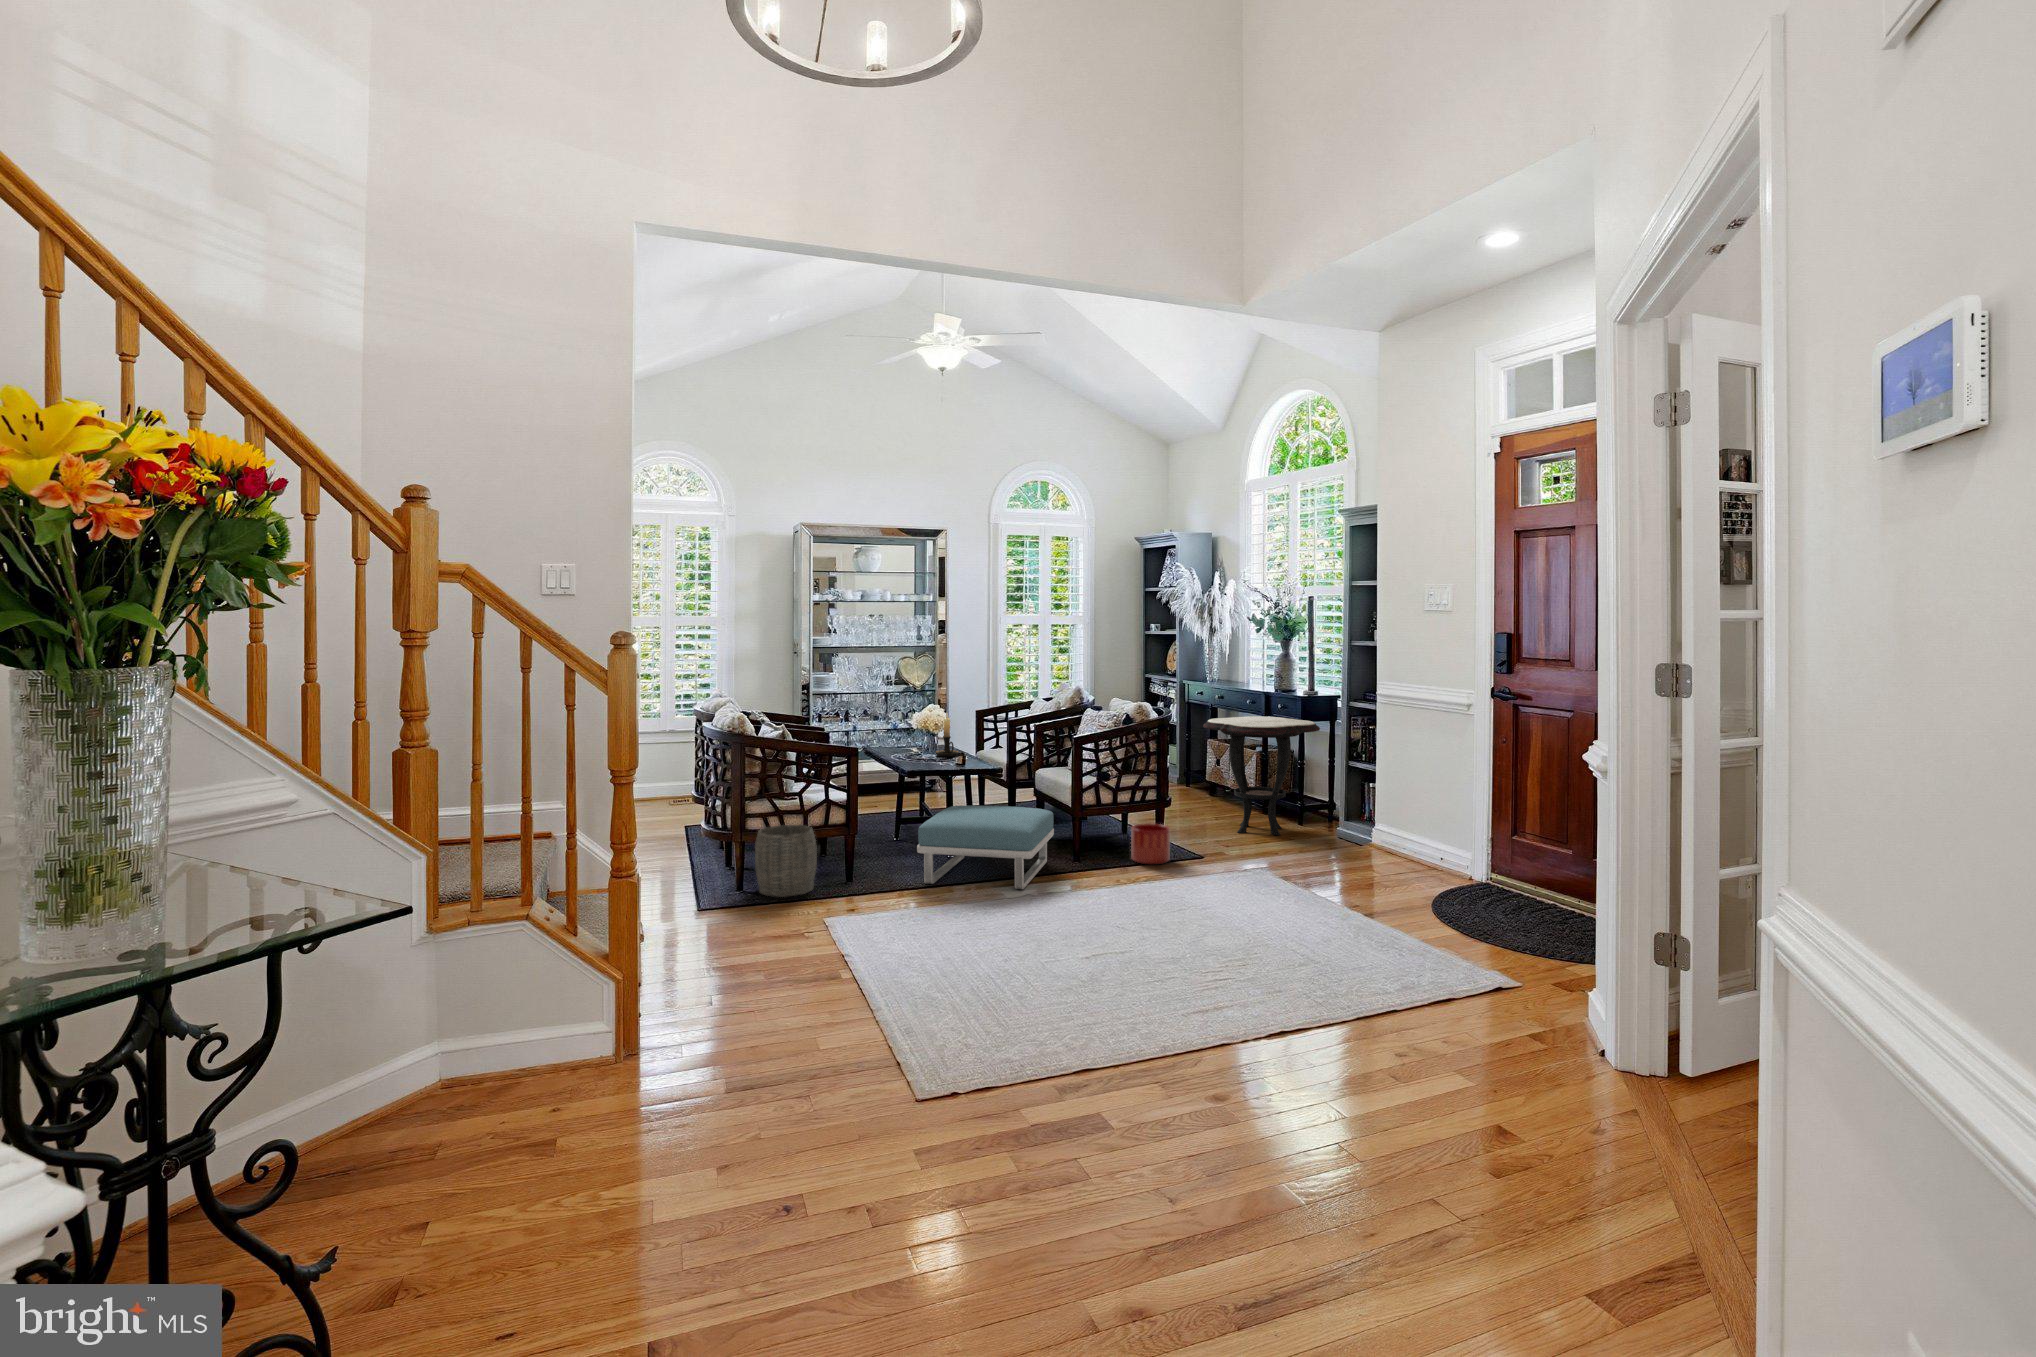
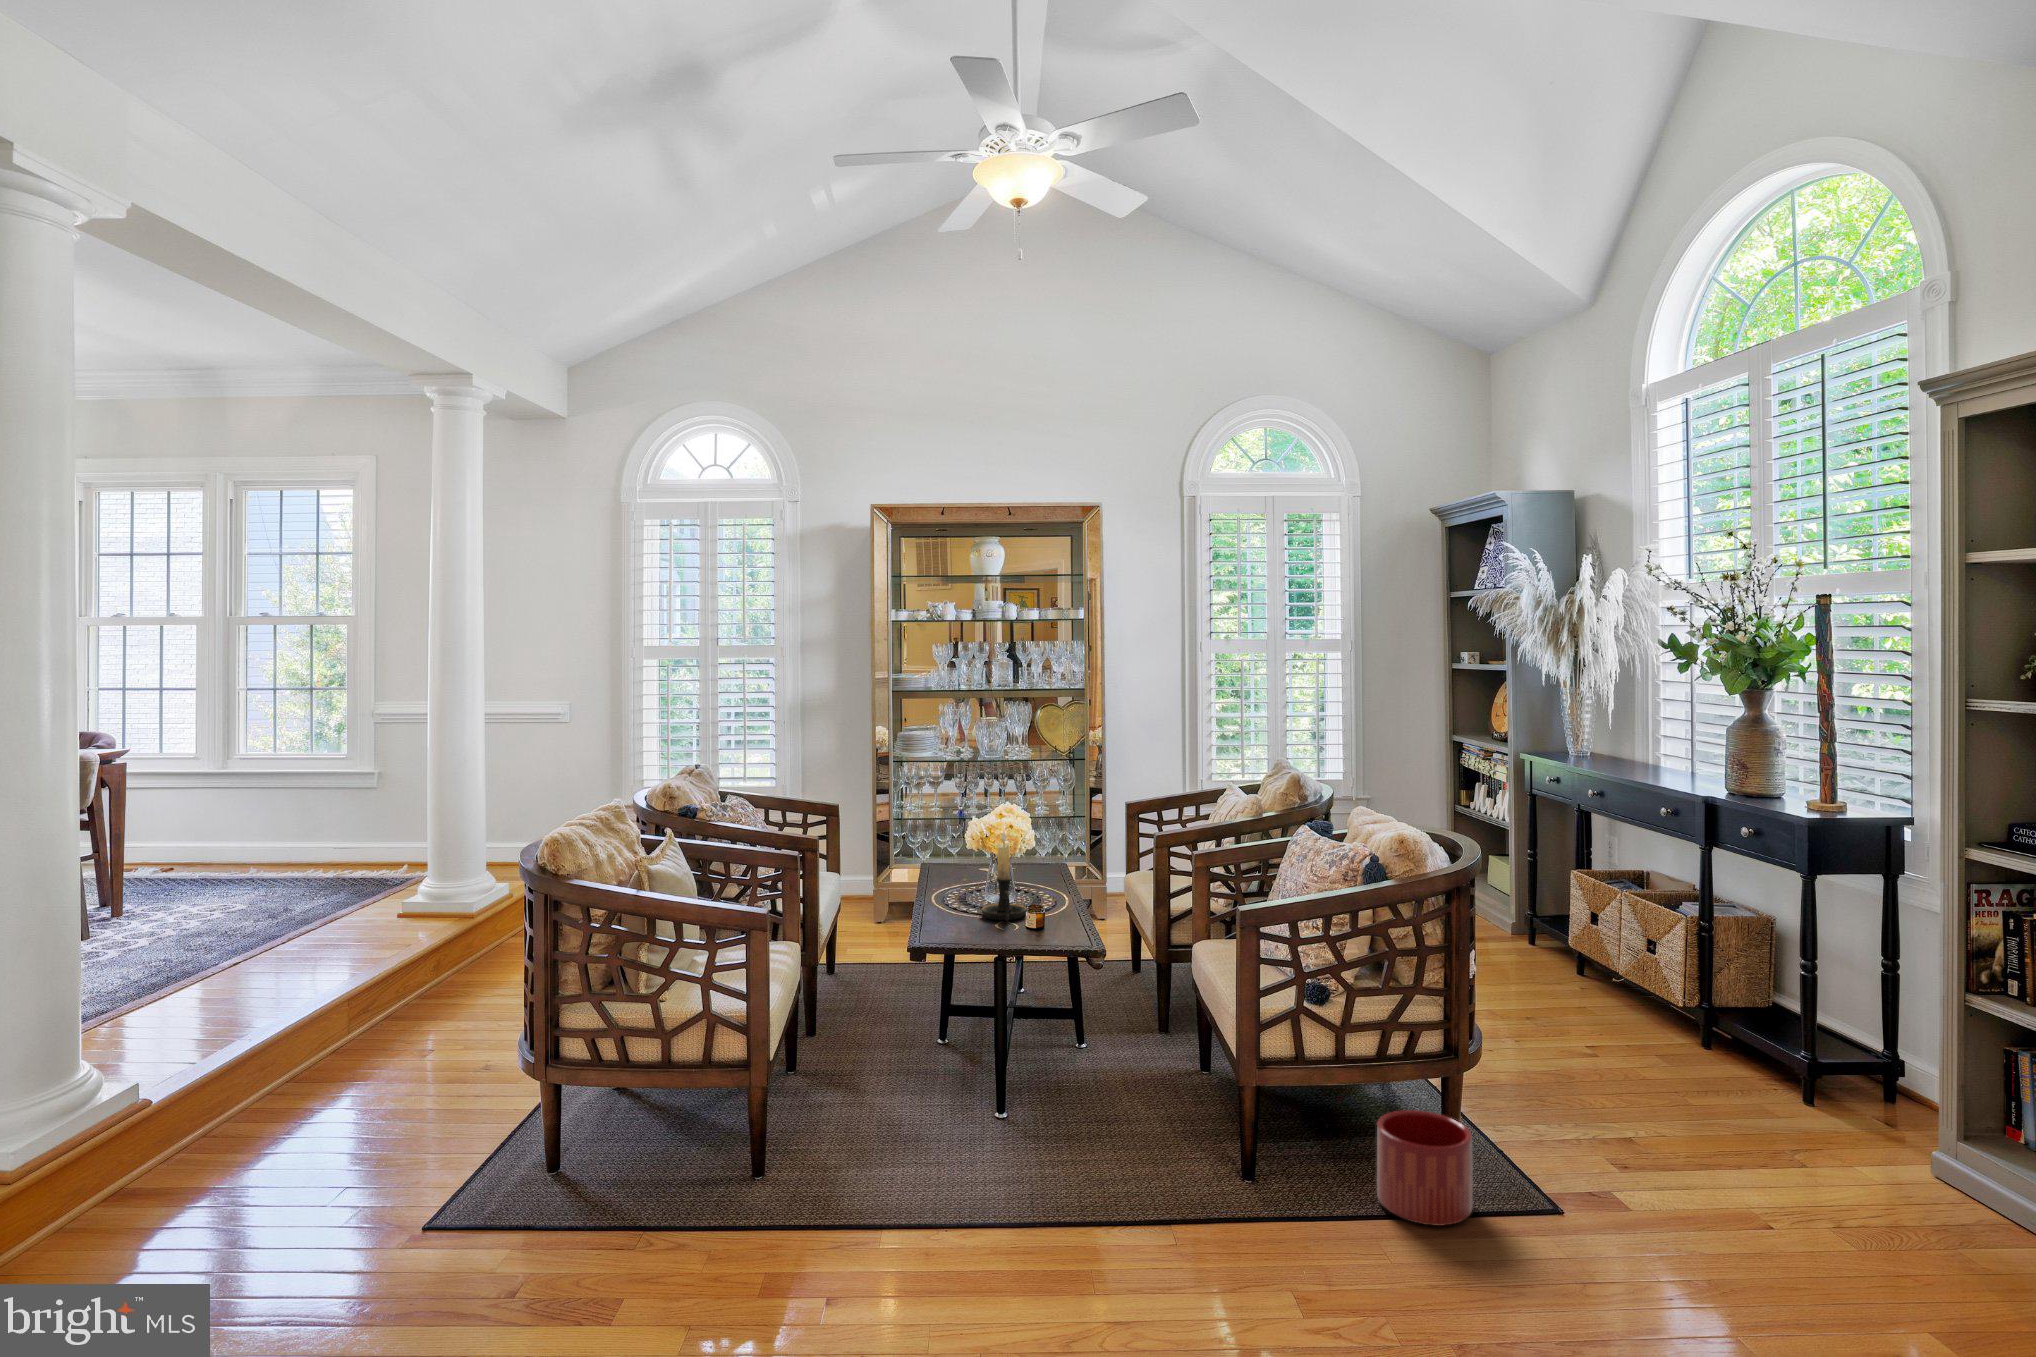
side table: present [1203,716,1320,835] -> none [1559,849,1855,1134]
footstool: present [917,805,1054,889] -> none [858,1036,1193,1303]
woven basket: present [755,825,817,897] -> none [515,1077,650,1255]

